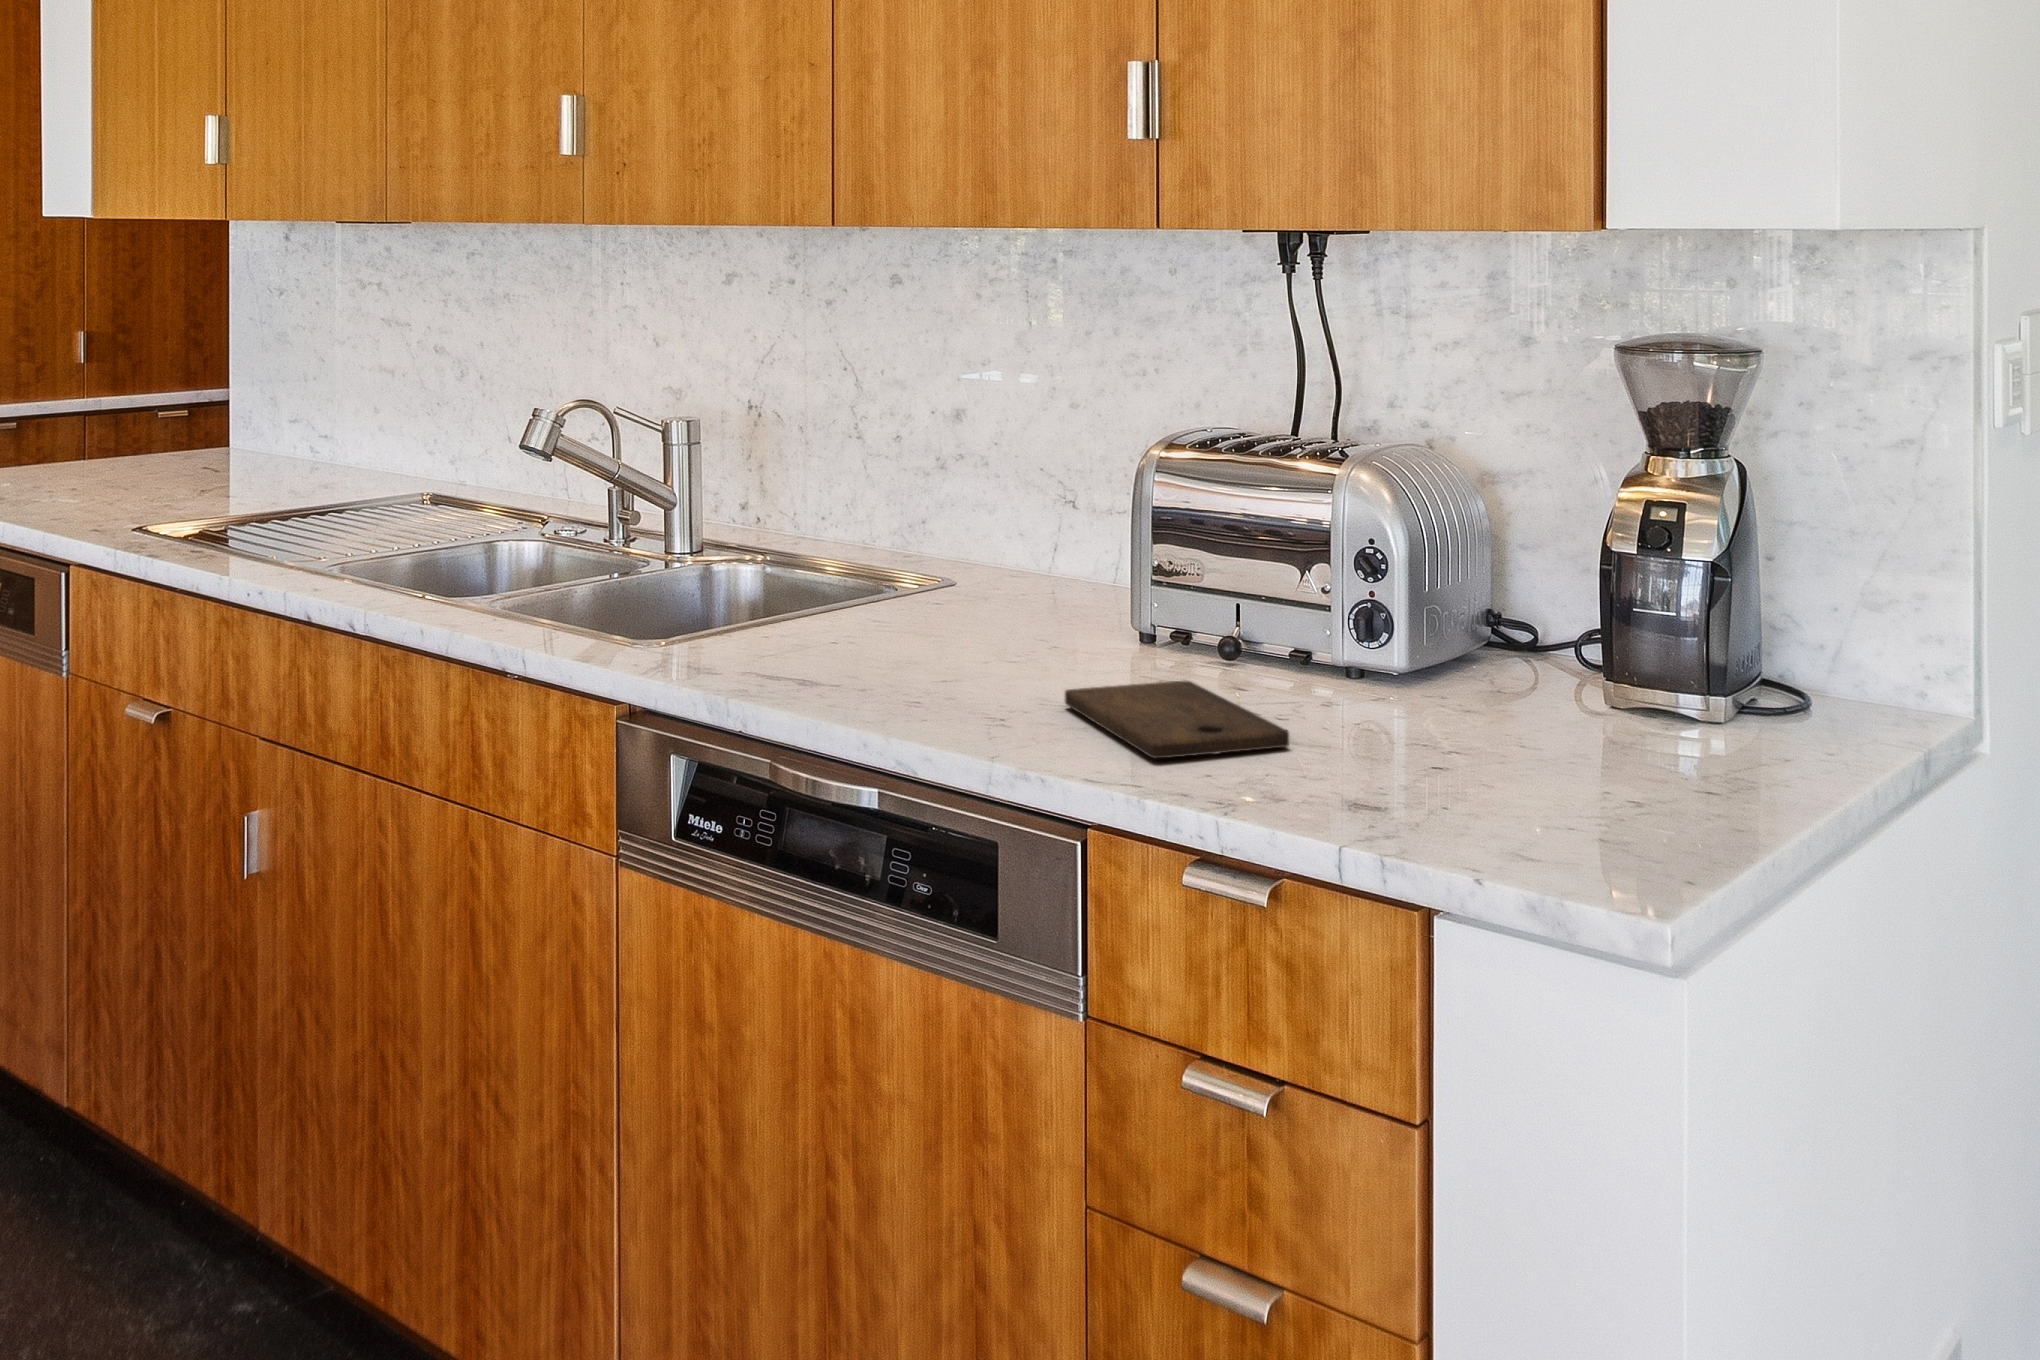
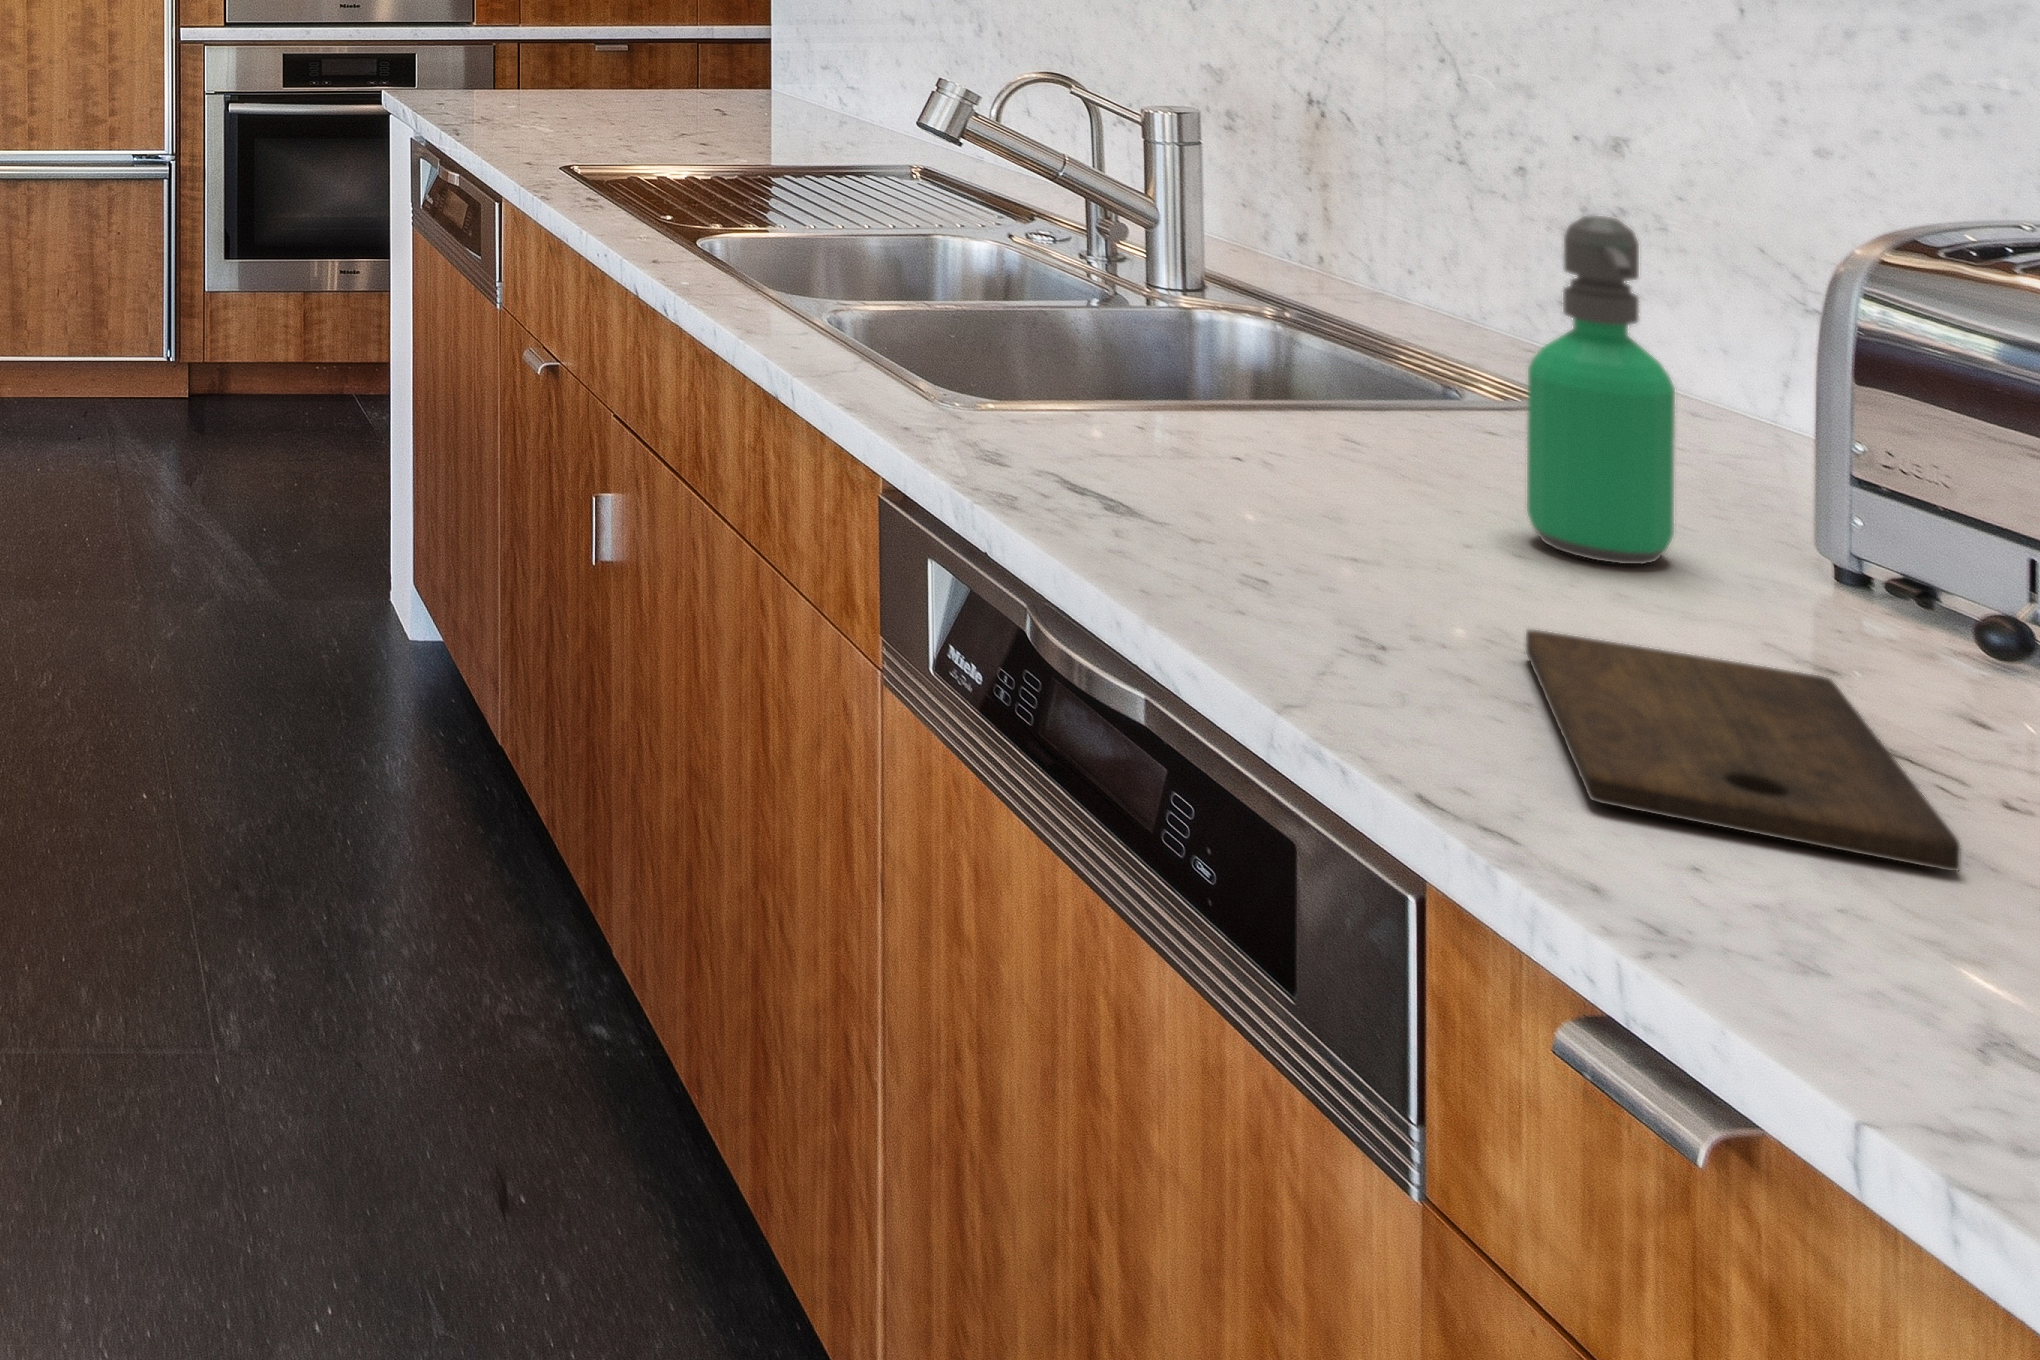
soap dispenser: none [1006,448,1076,655] -> present [1527,216,1675,564]

